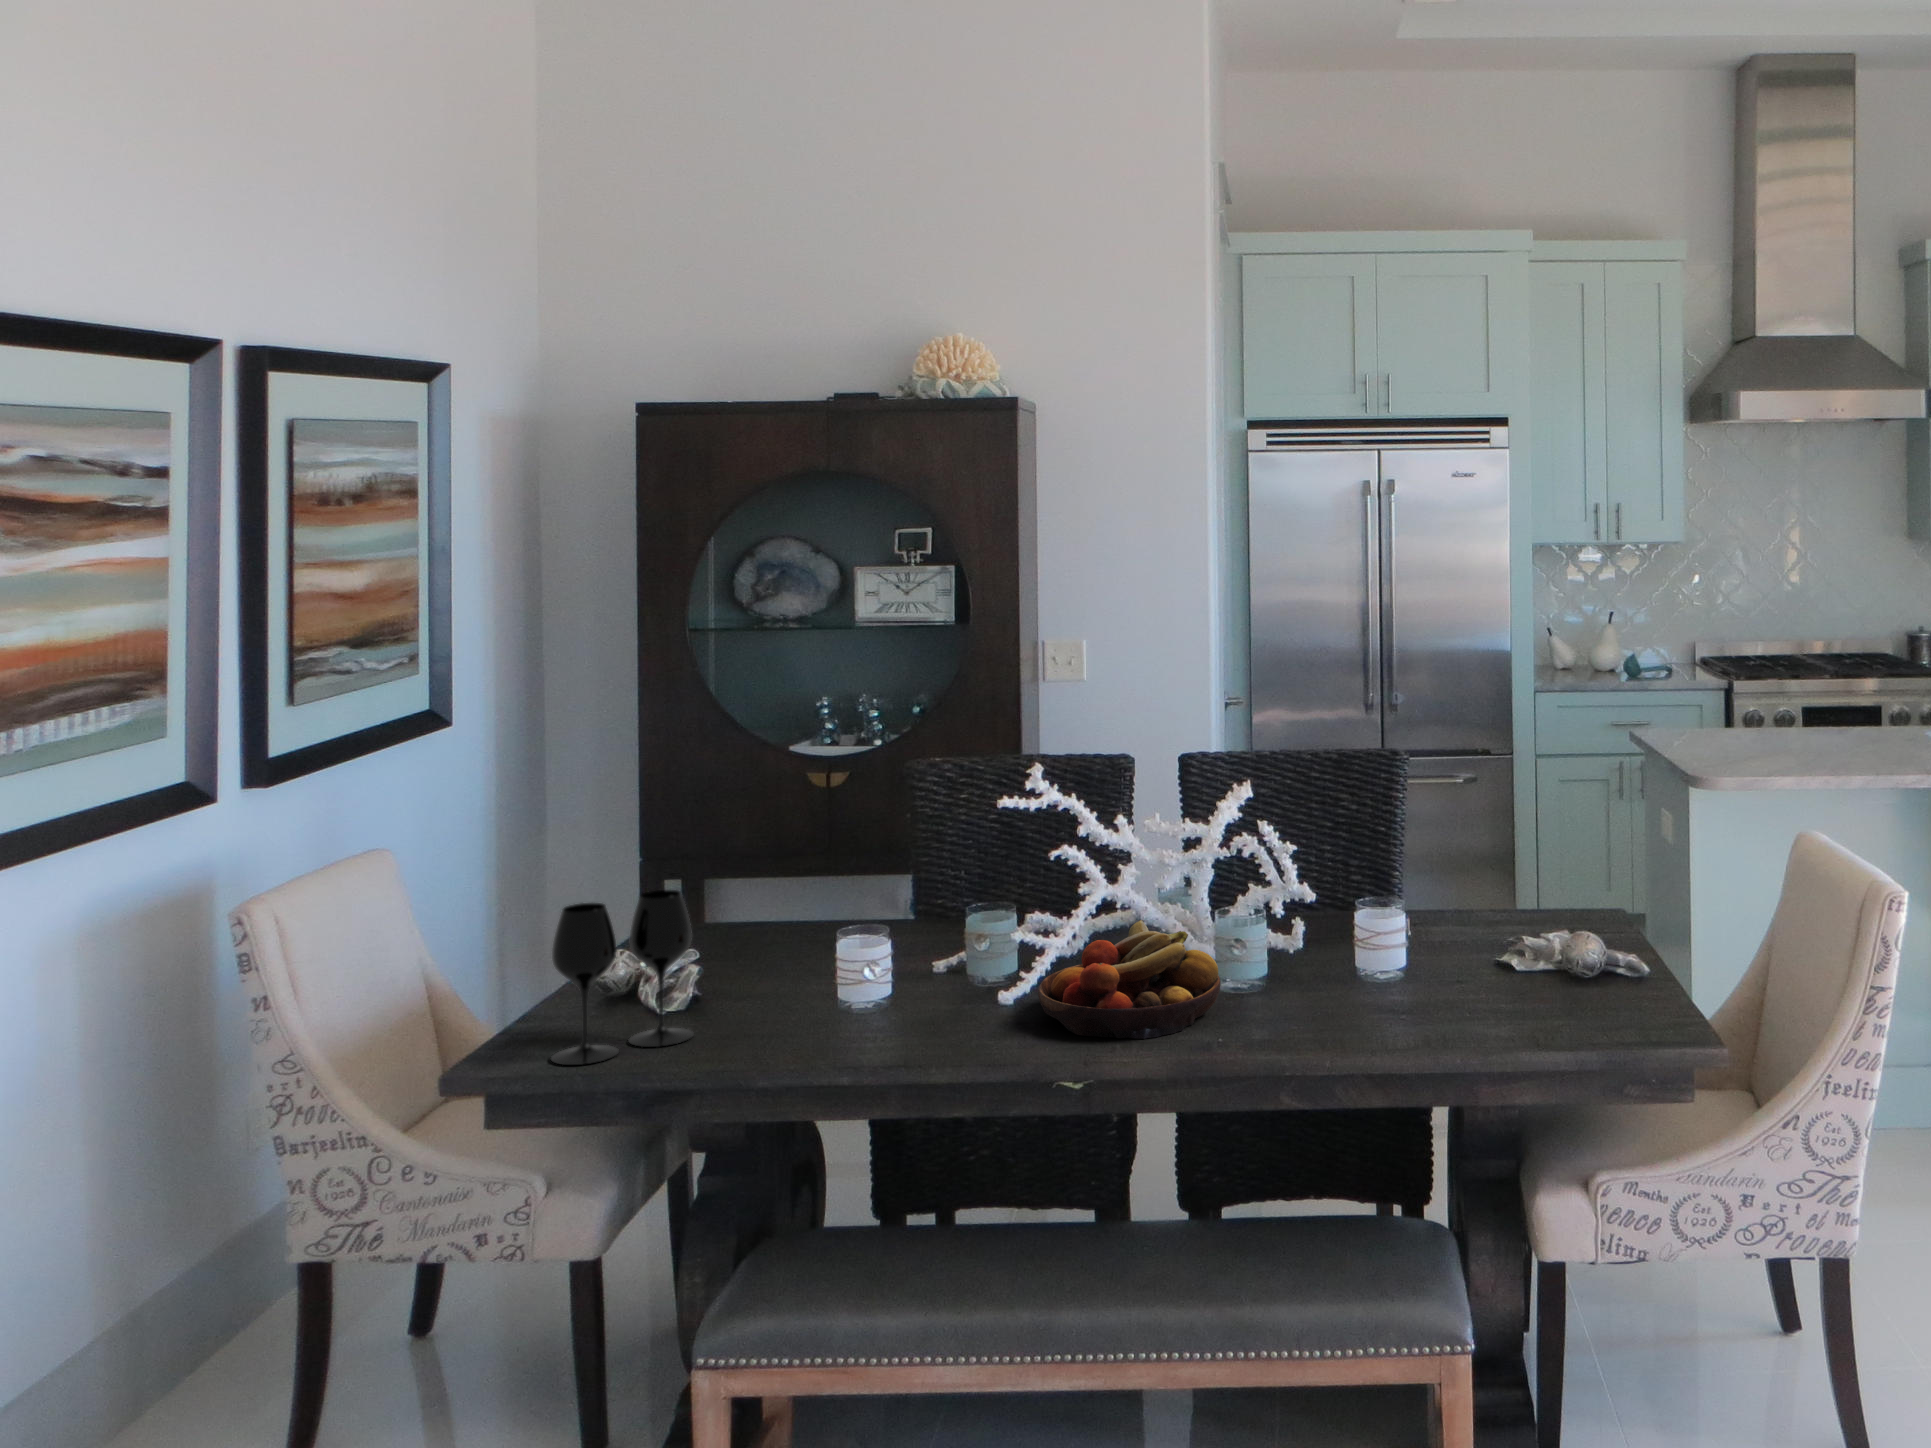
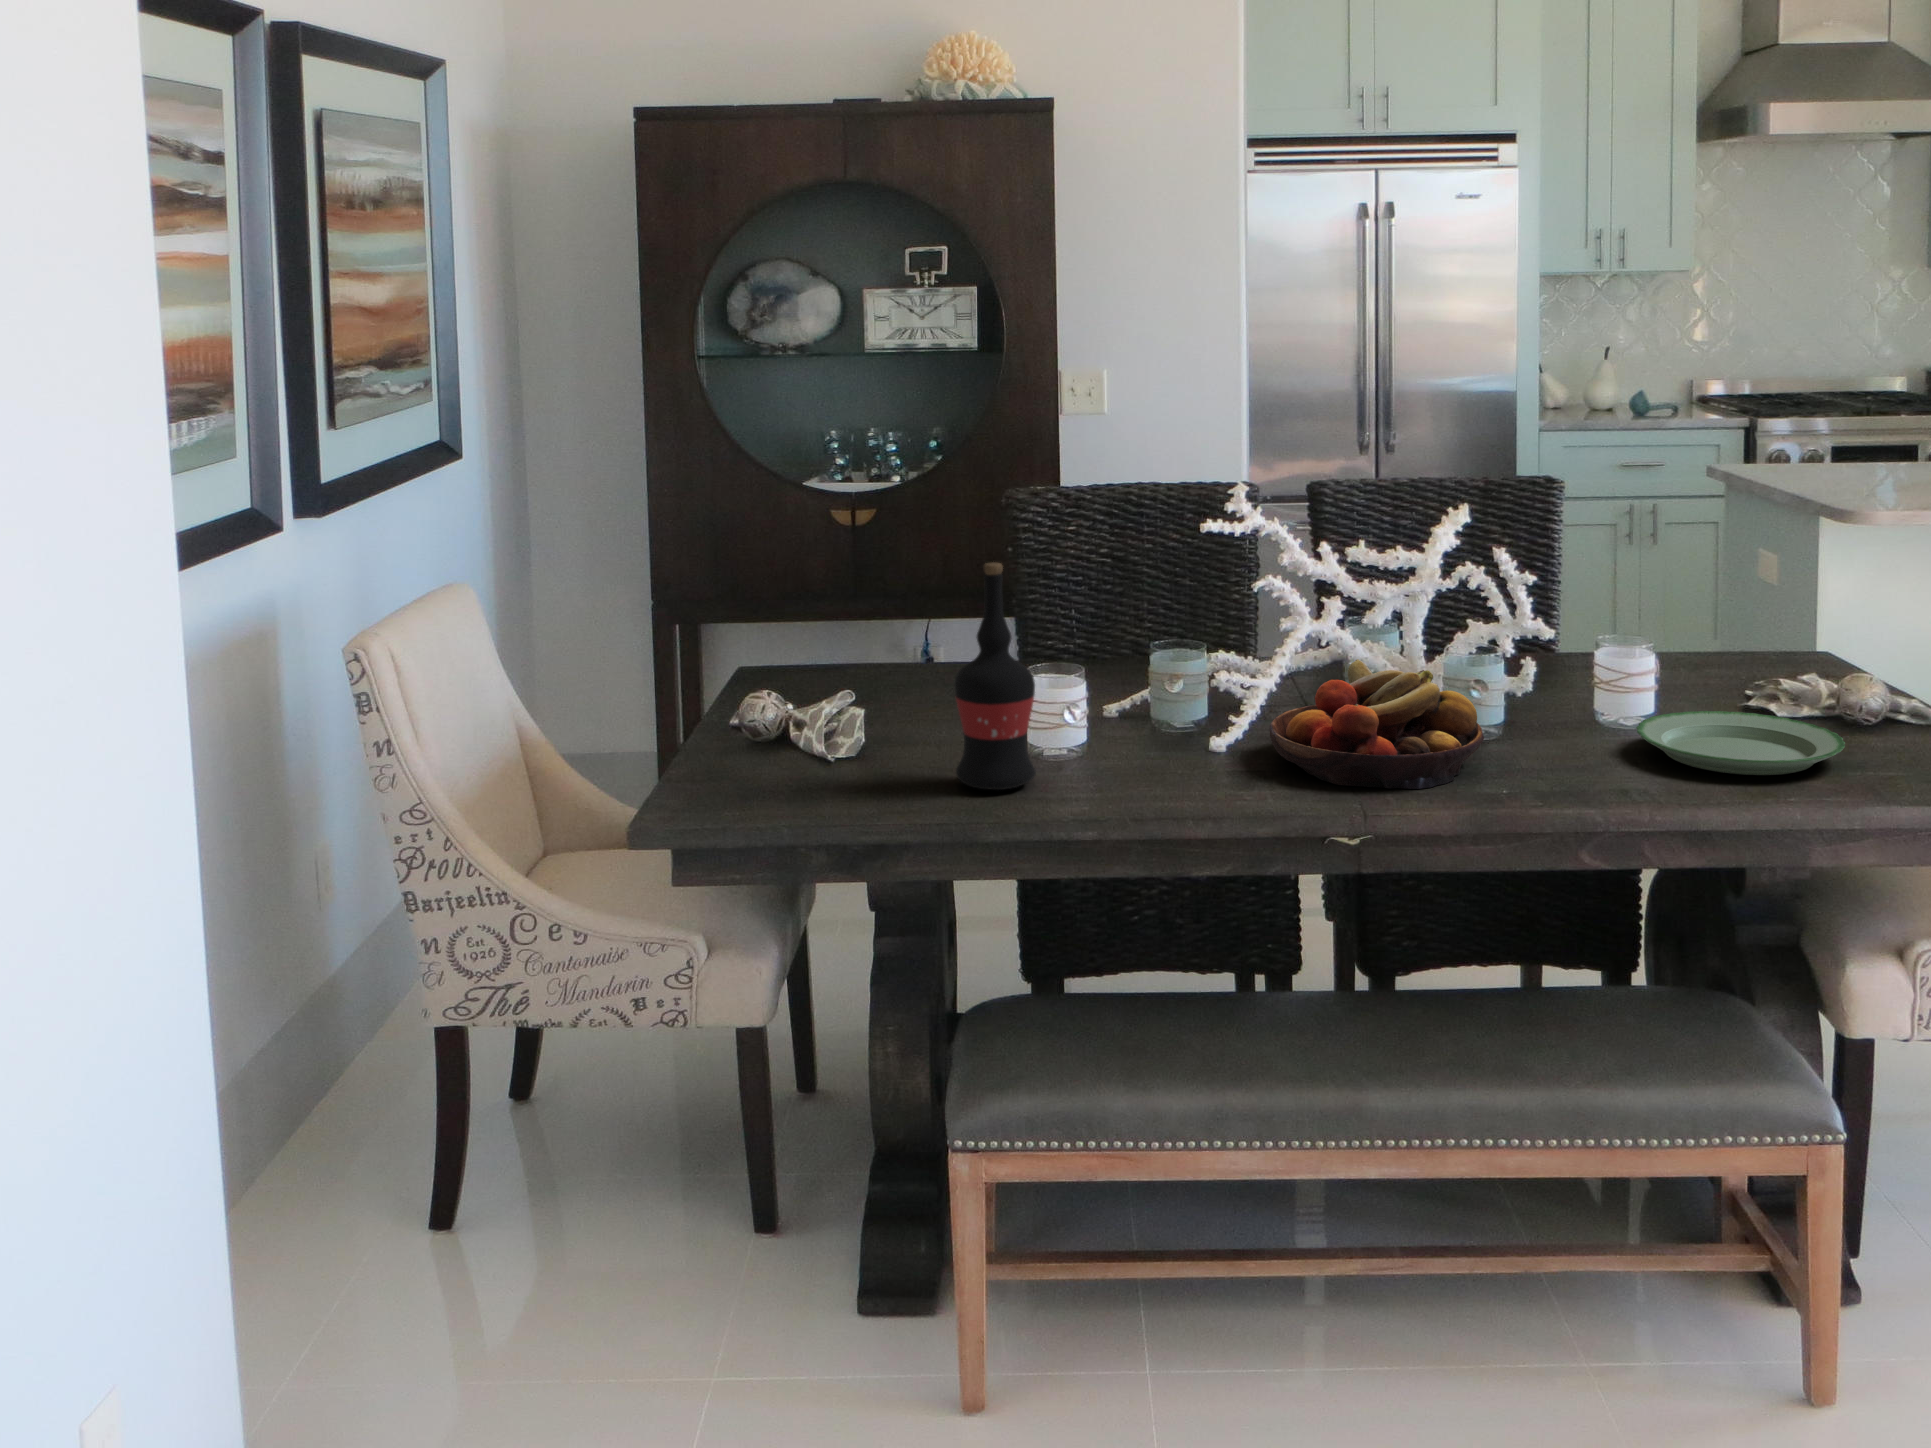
wine bottle: none [748,839,821,1041] -> present [954,563,1036,790]
wine glass: present [551,890,694,1065] -> none [745,621,890,815]
plate: none [1360,966,1530,1025] -> present [1636,711,1845,775]

